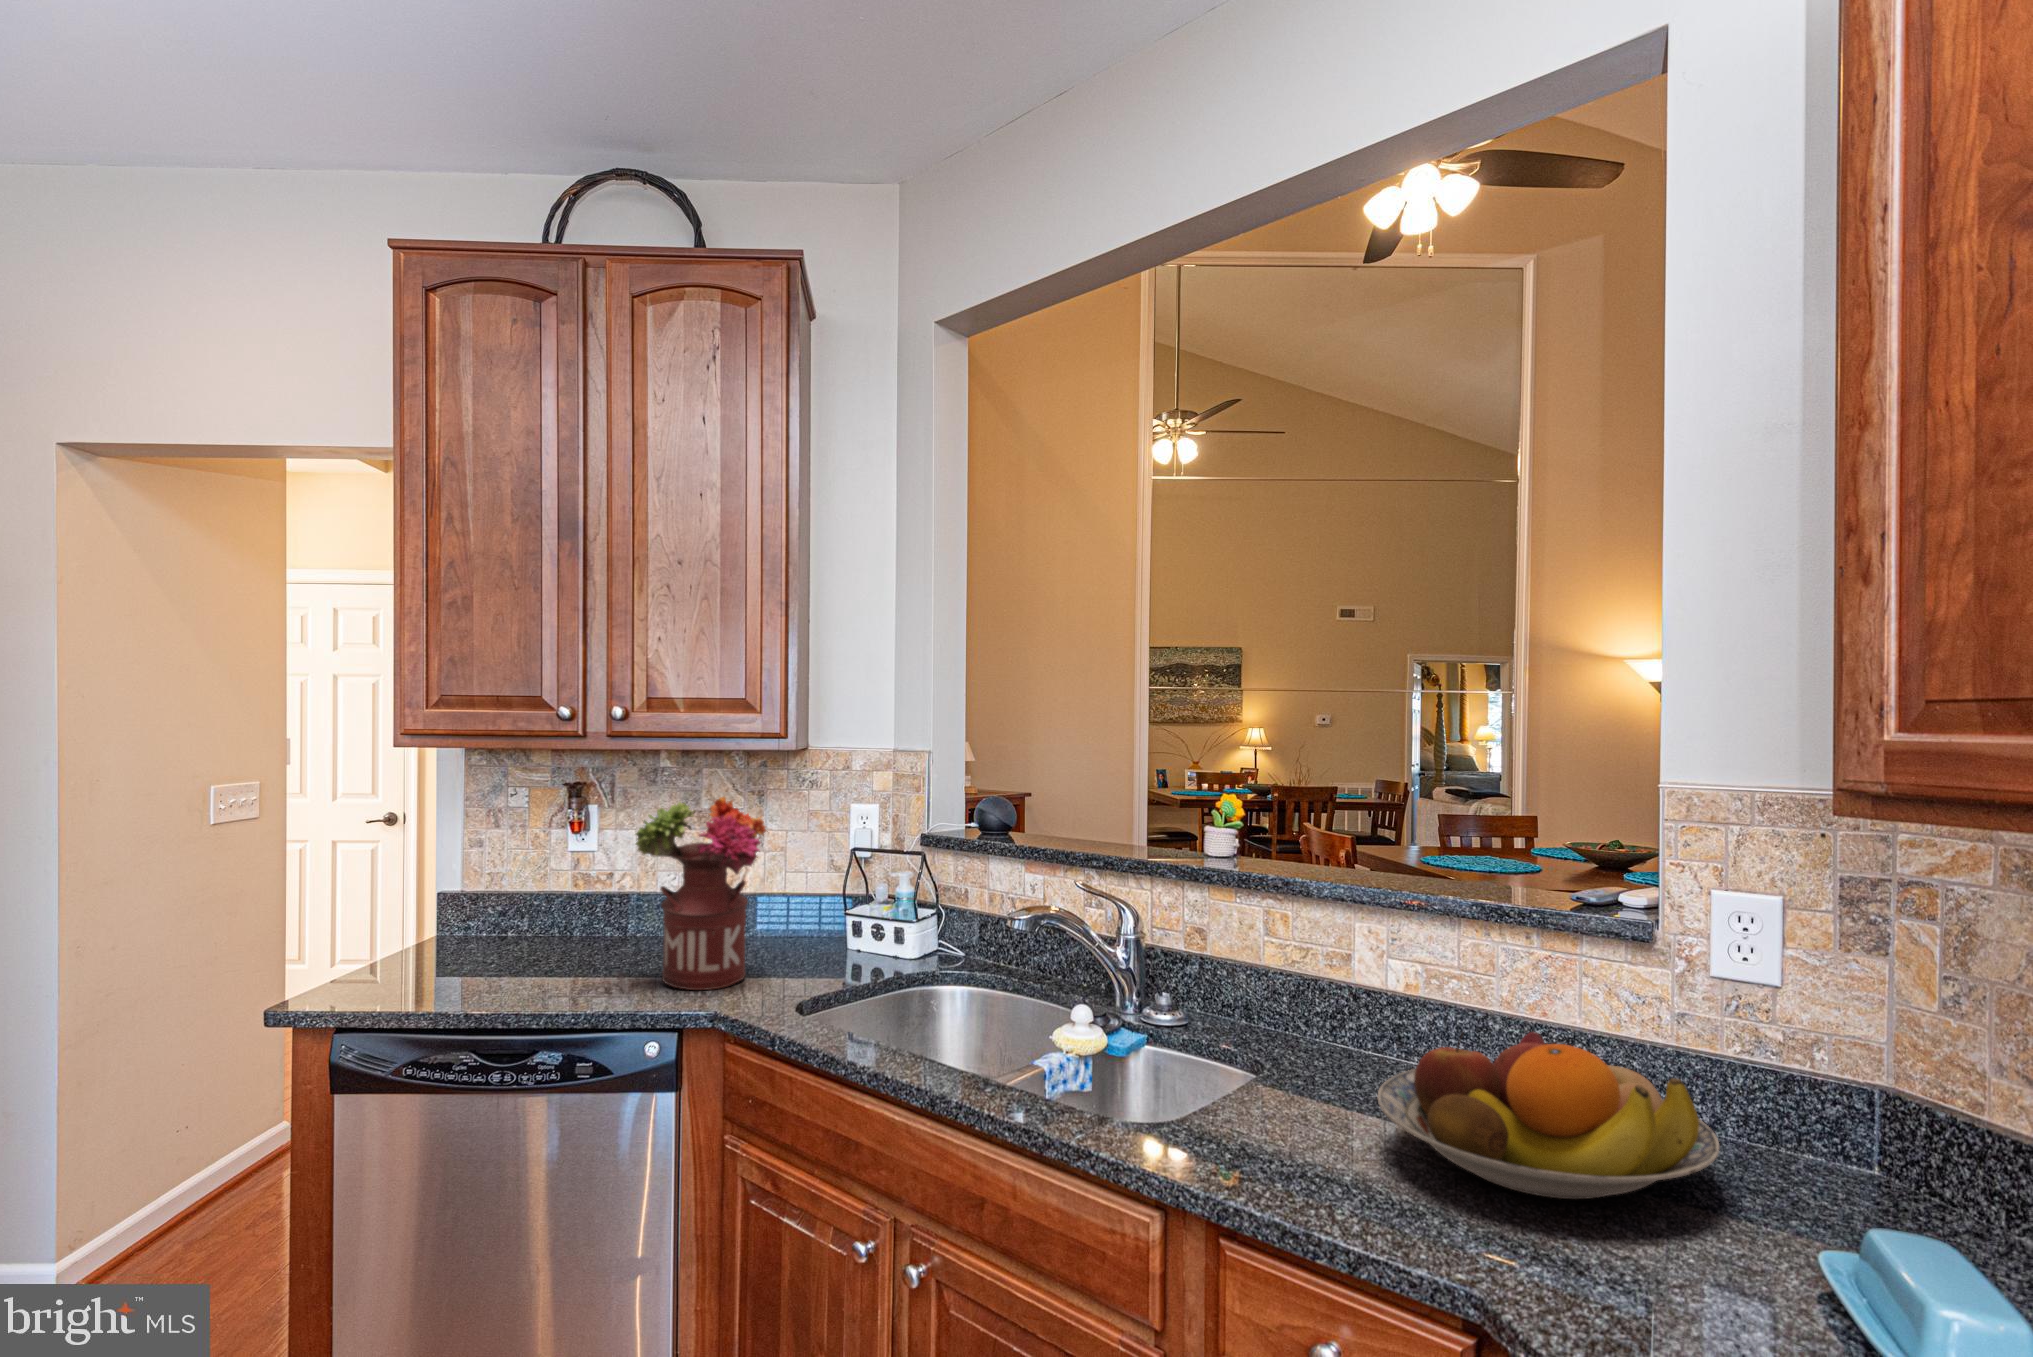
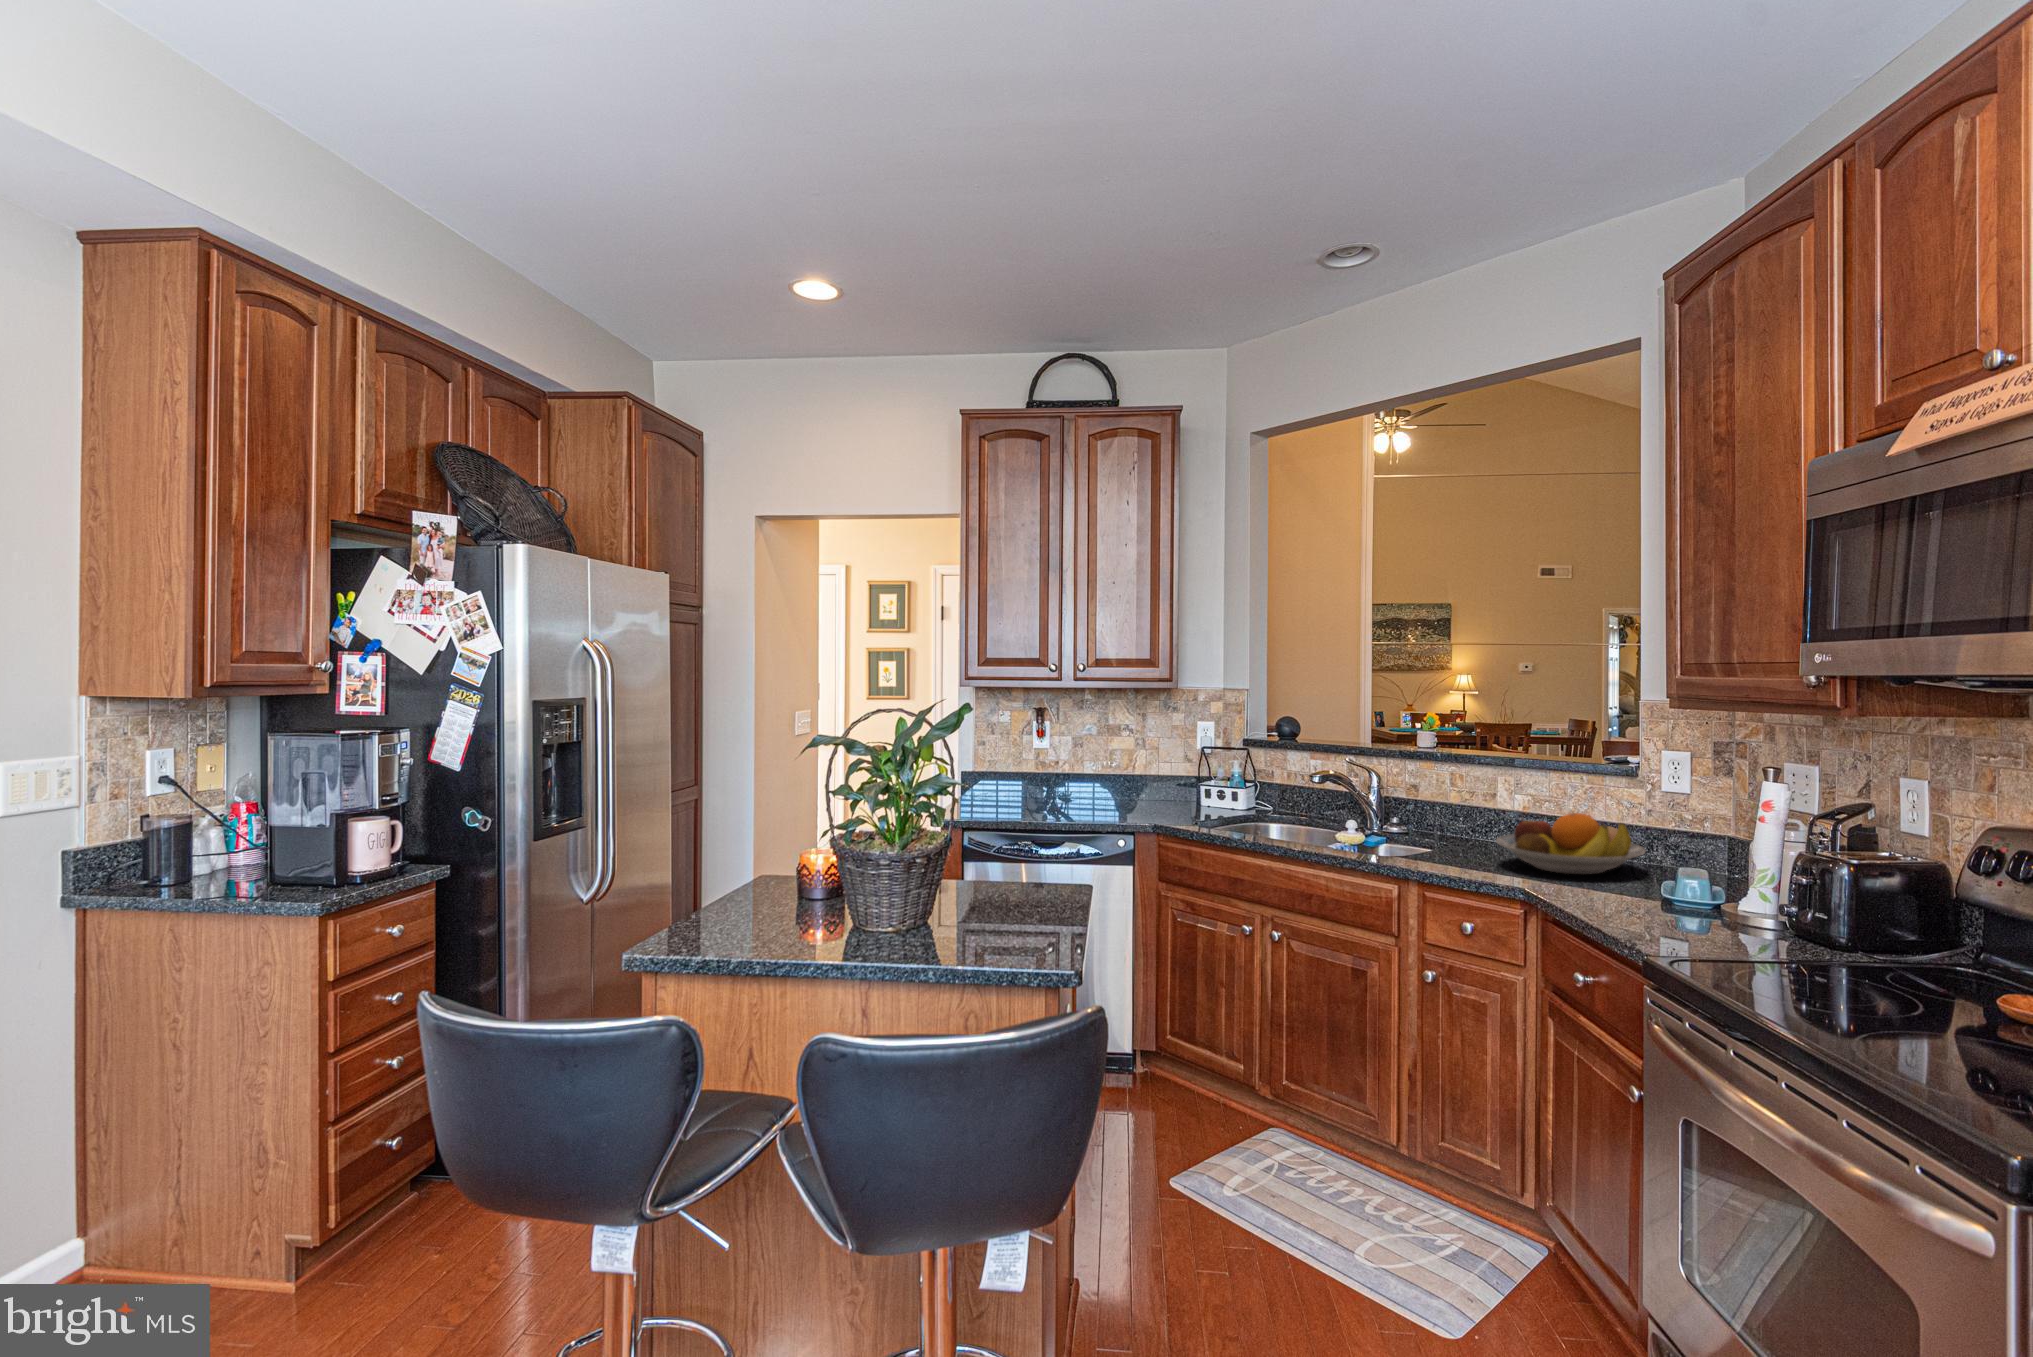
flower arrangement: present [636,797,768,990] -> none [1100,714,1169,816]

